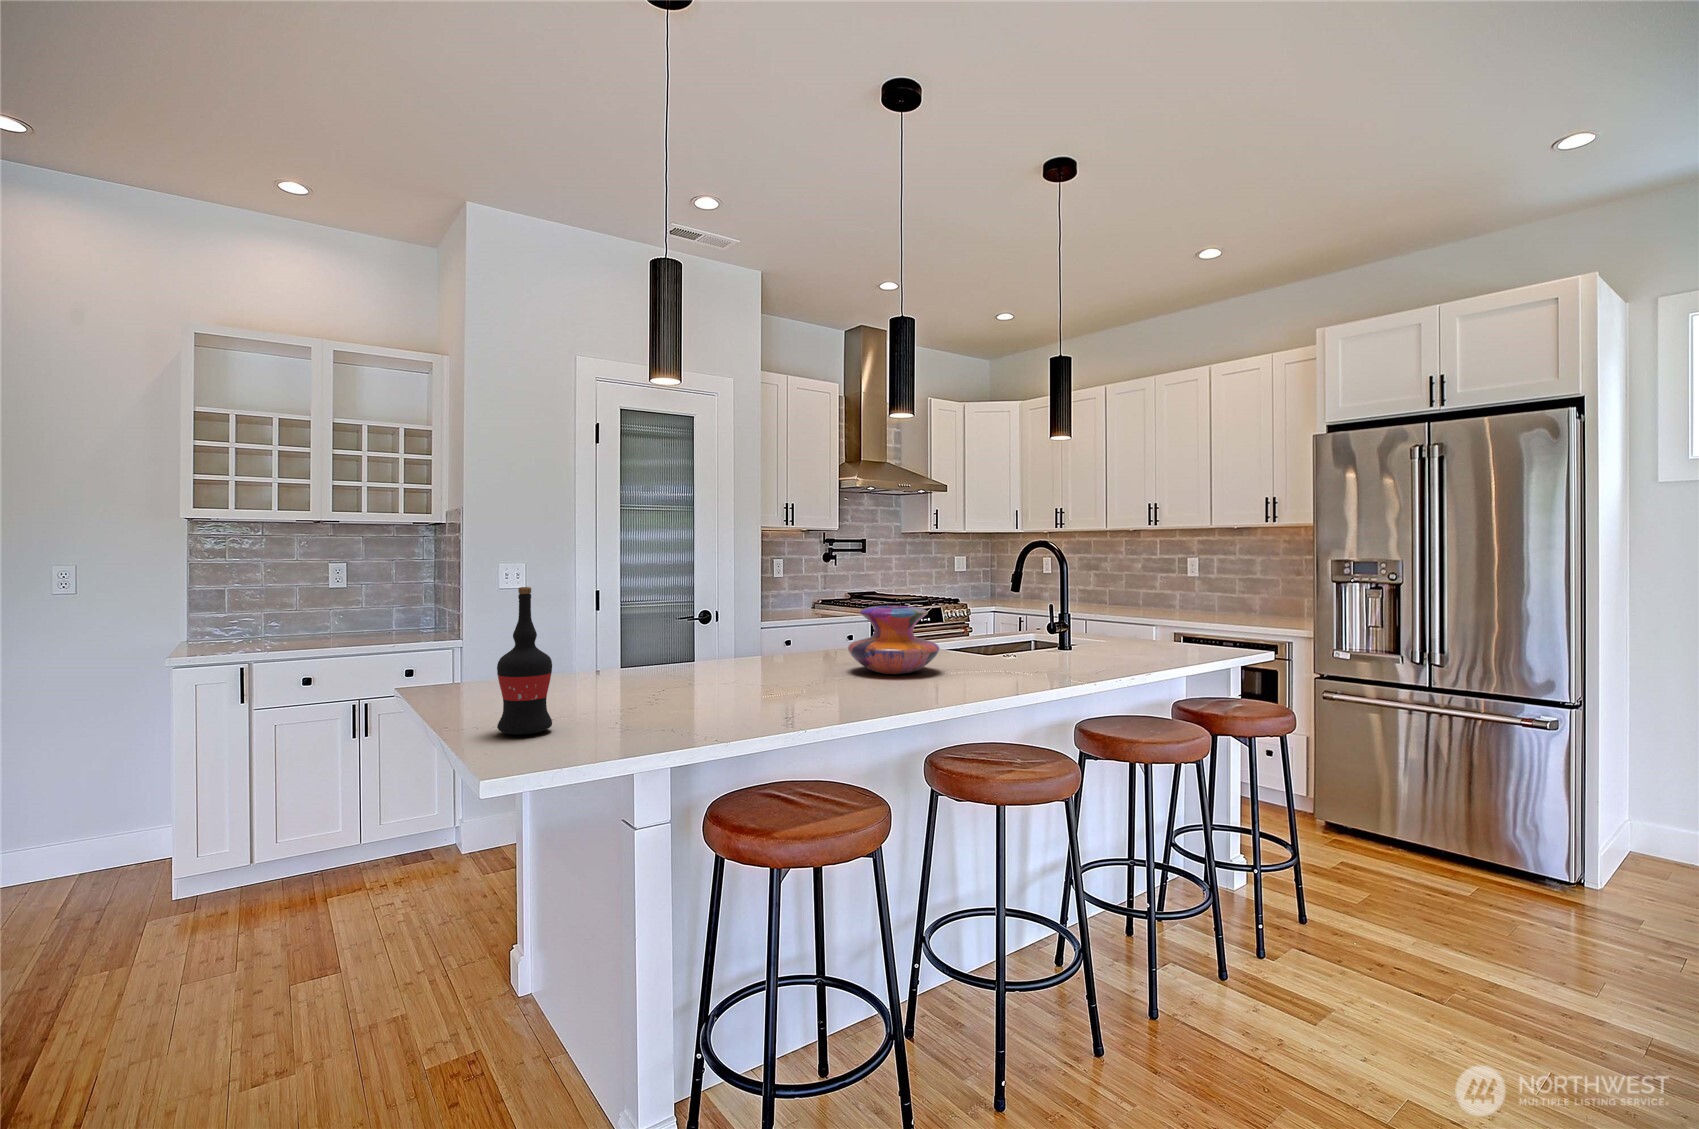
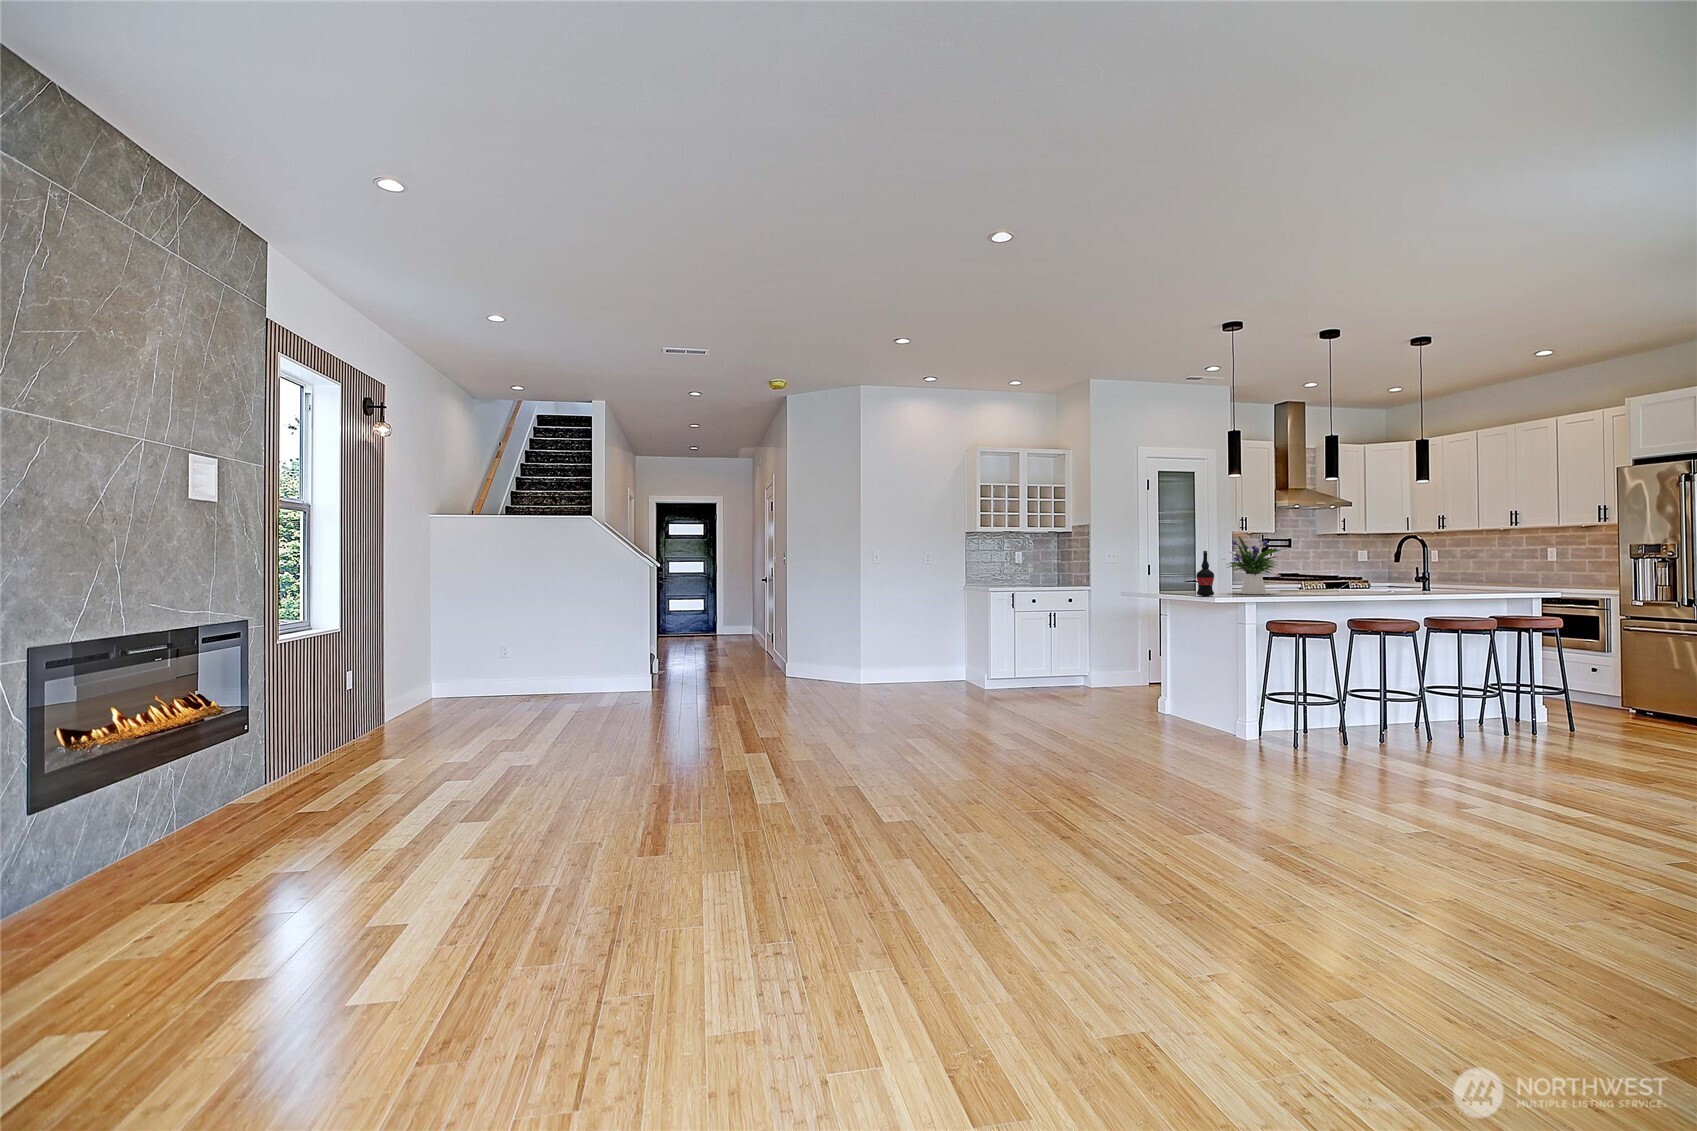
flower arrangement: none [622,539,772,703] -> present [1227,536,1280,594]
decorative vase: present [848,606,939,674] -> none [1308,564,1354,592]

